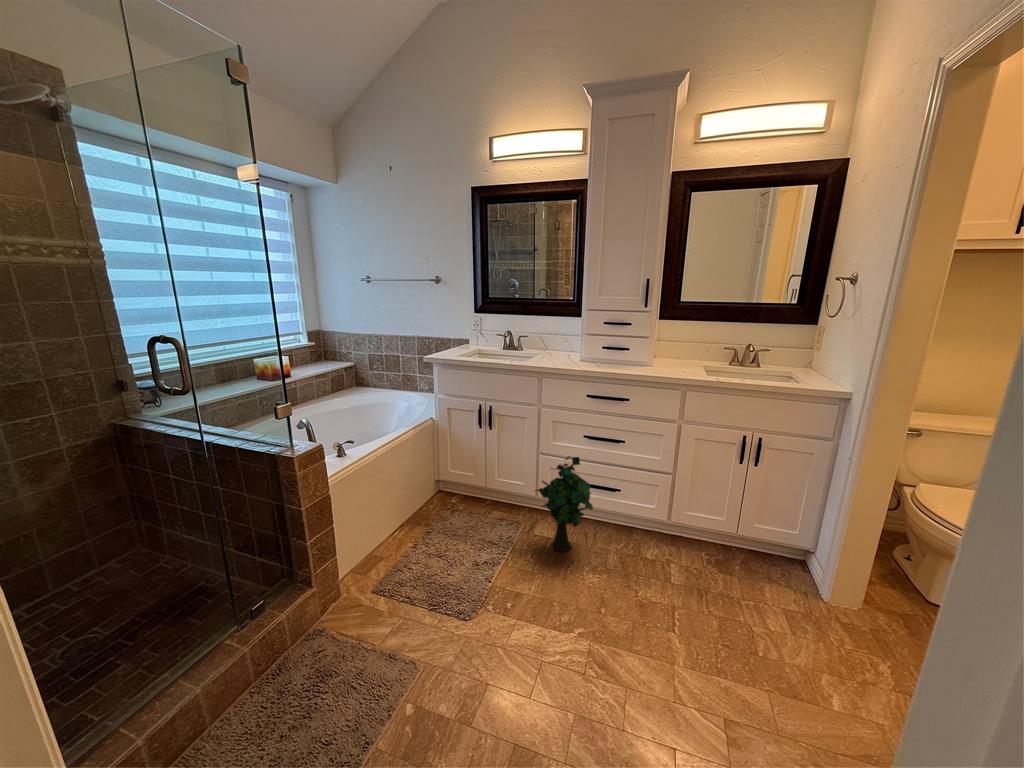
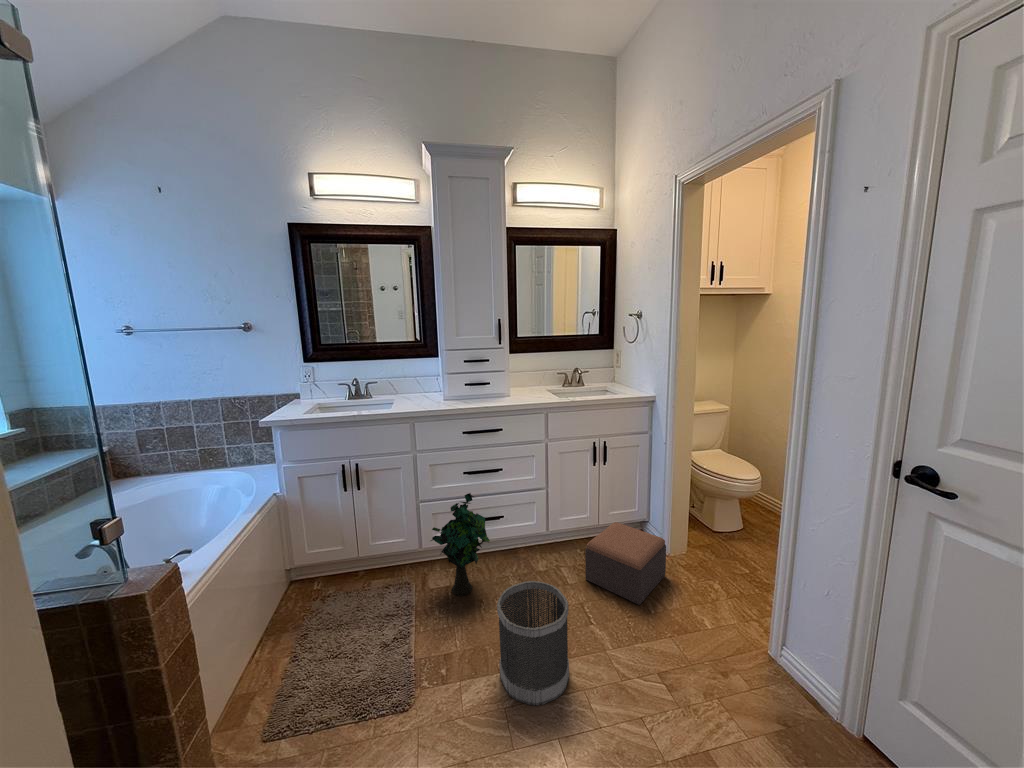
footstool: none [694,537,814,639] -> present [585,522,666,605]
wastebasket: none [551,555,626,679] -> present [497,581,569,706]

